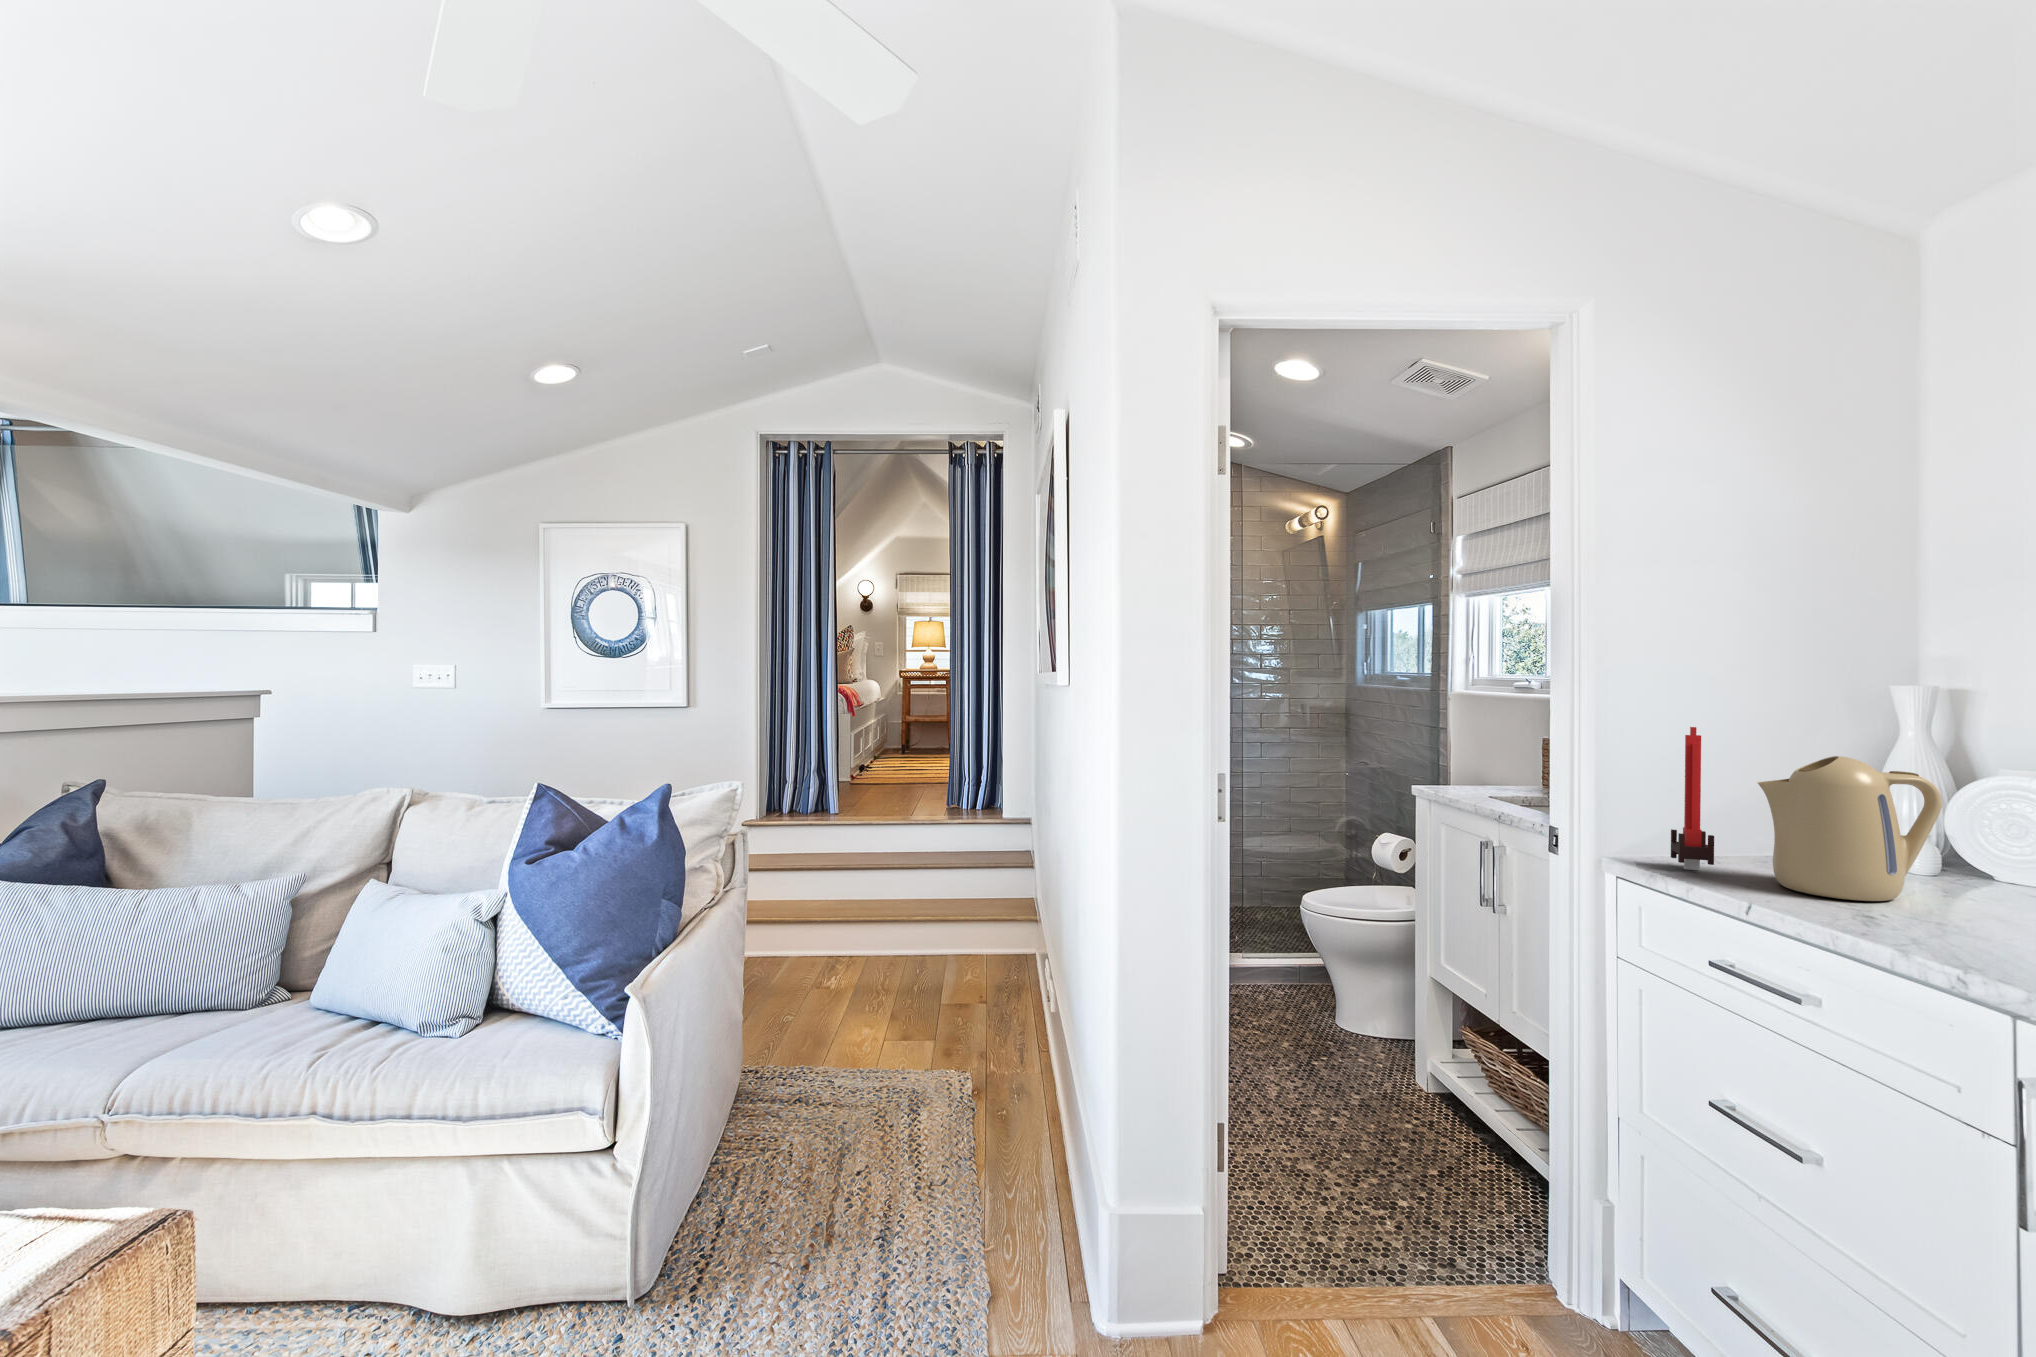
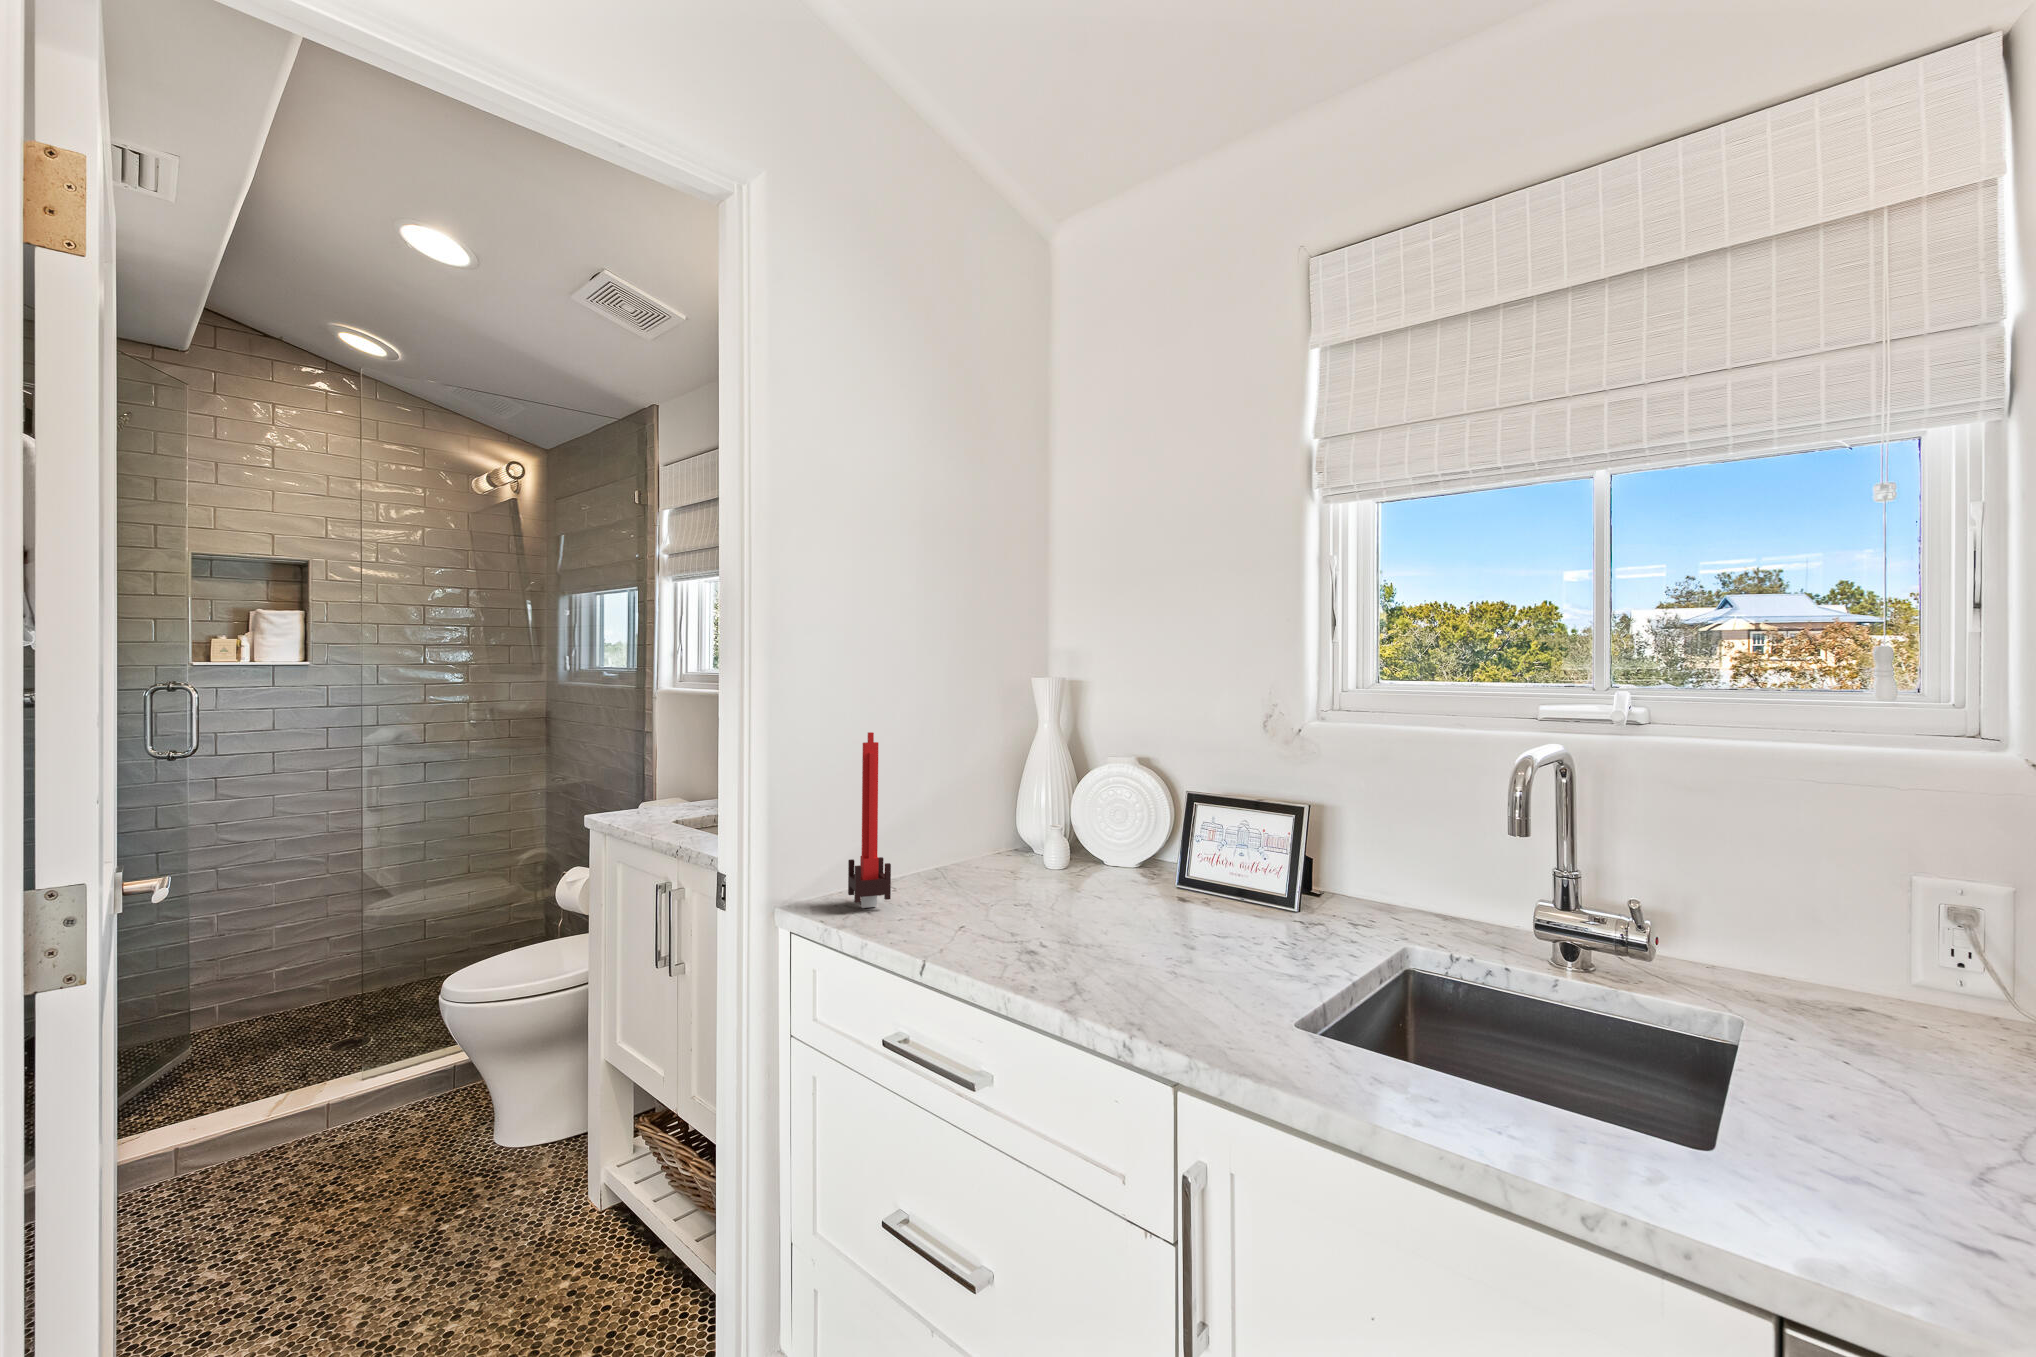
kettle: present [1757,756,1942,901] -> none [931,761,1086,929]

